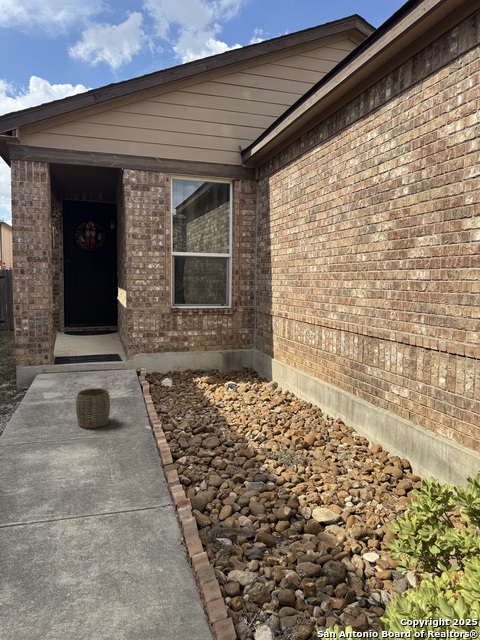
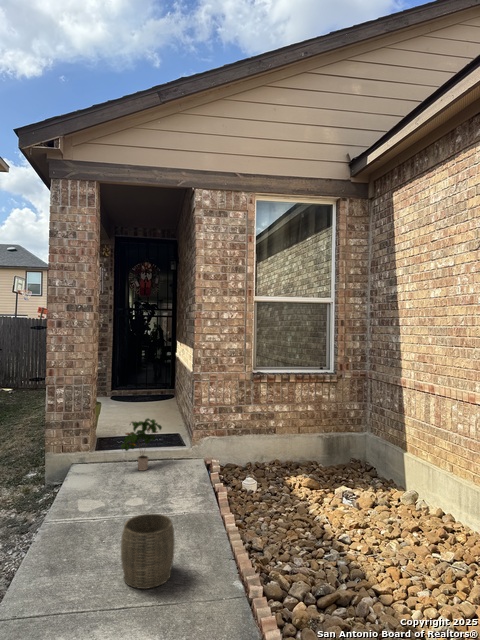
potted plant: none [74,341,104,377] -> present [121,418,162,470]

